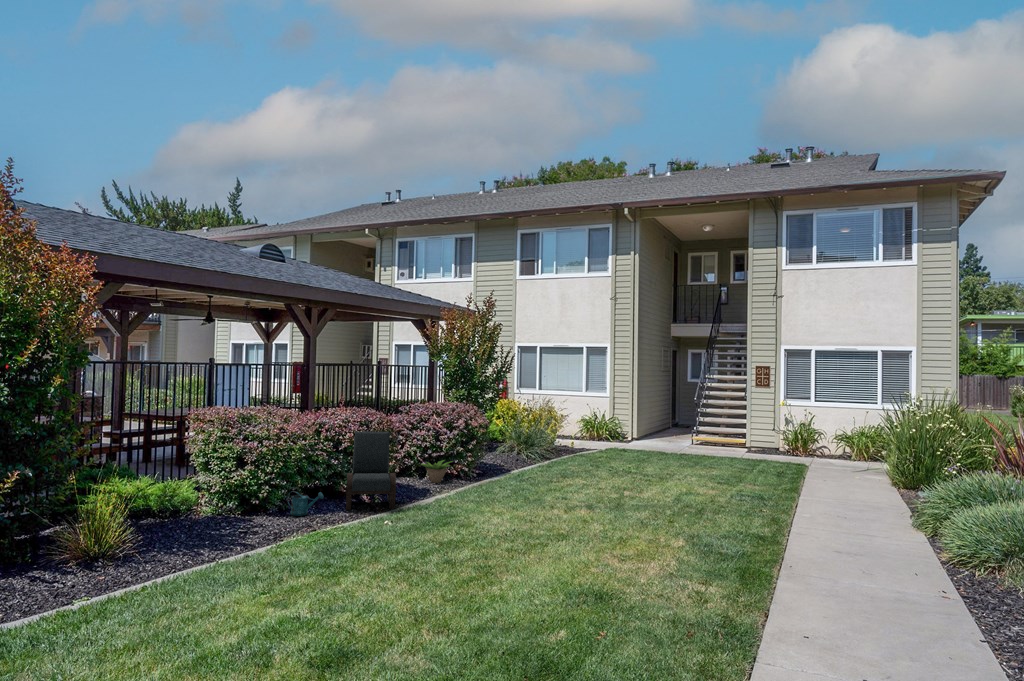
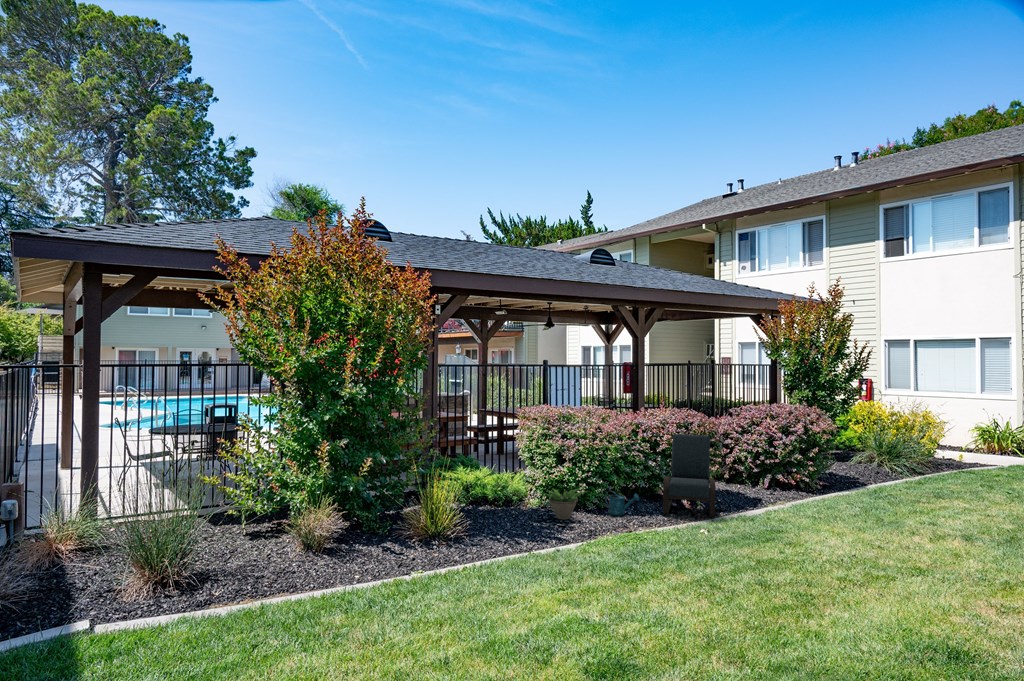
decorative plant: present [422,460,453,483] -> present [540,488,587,519]

